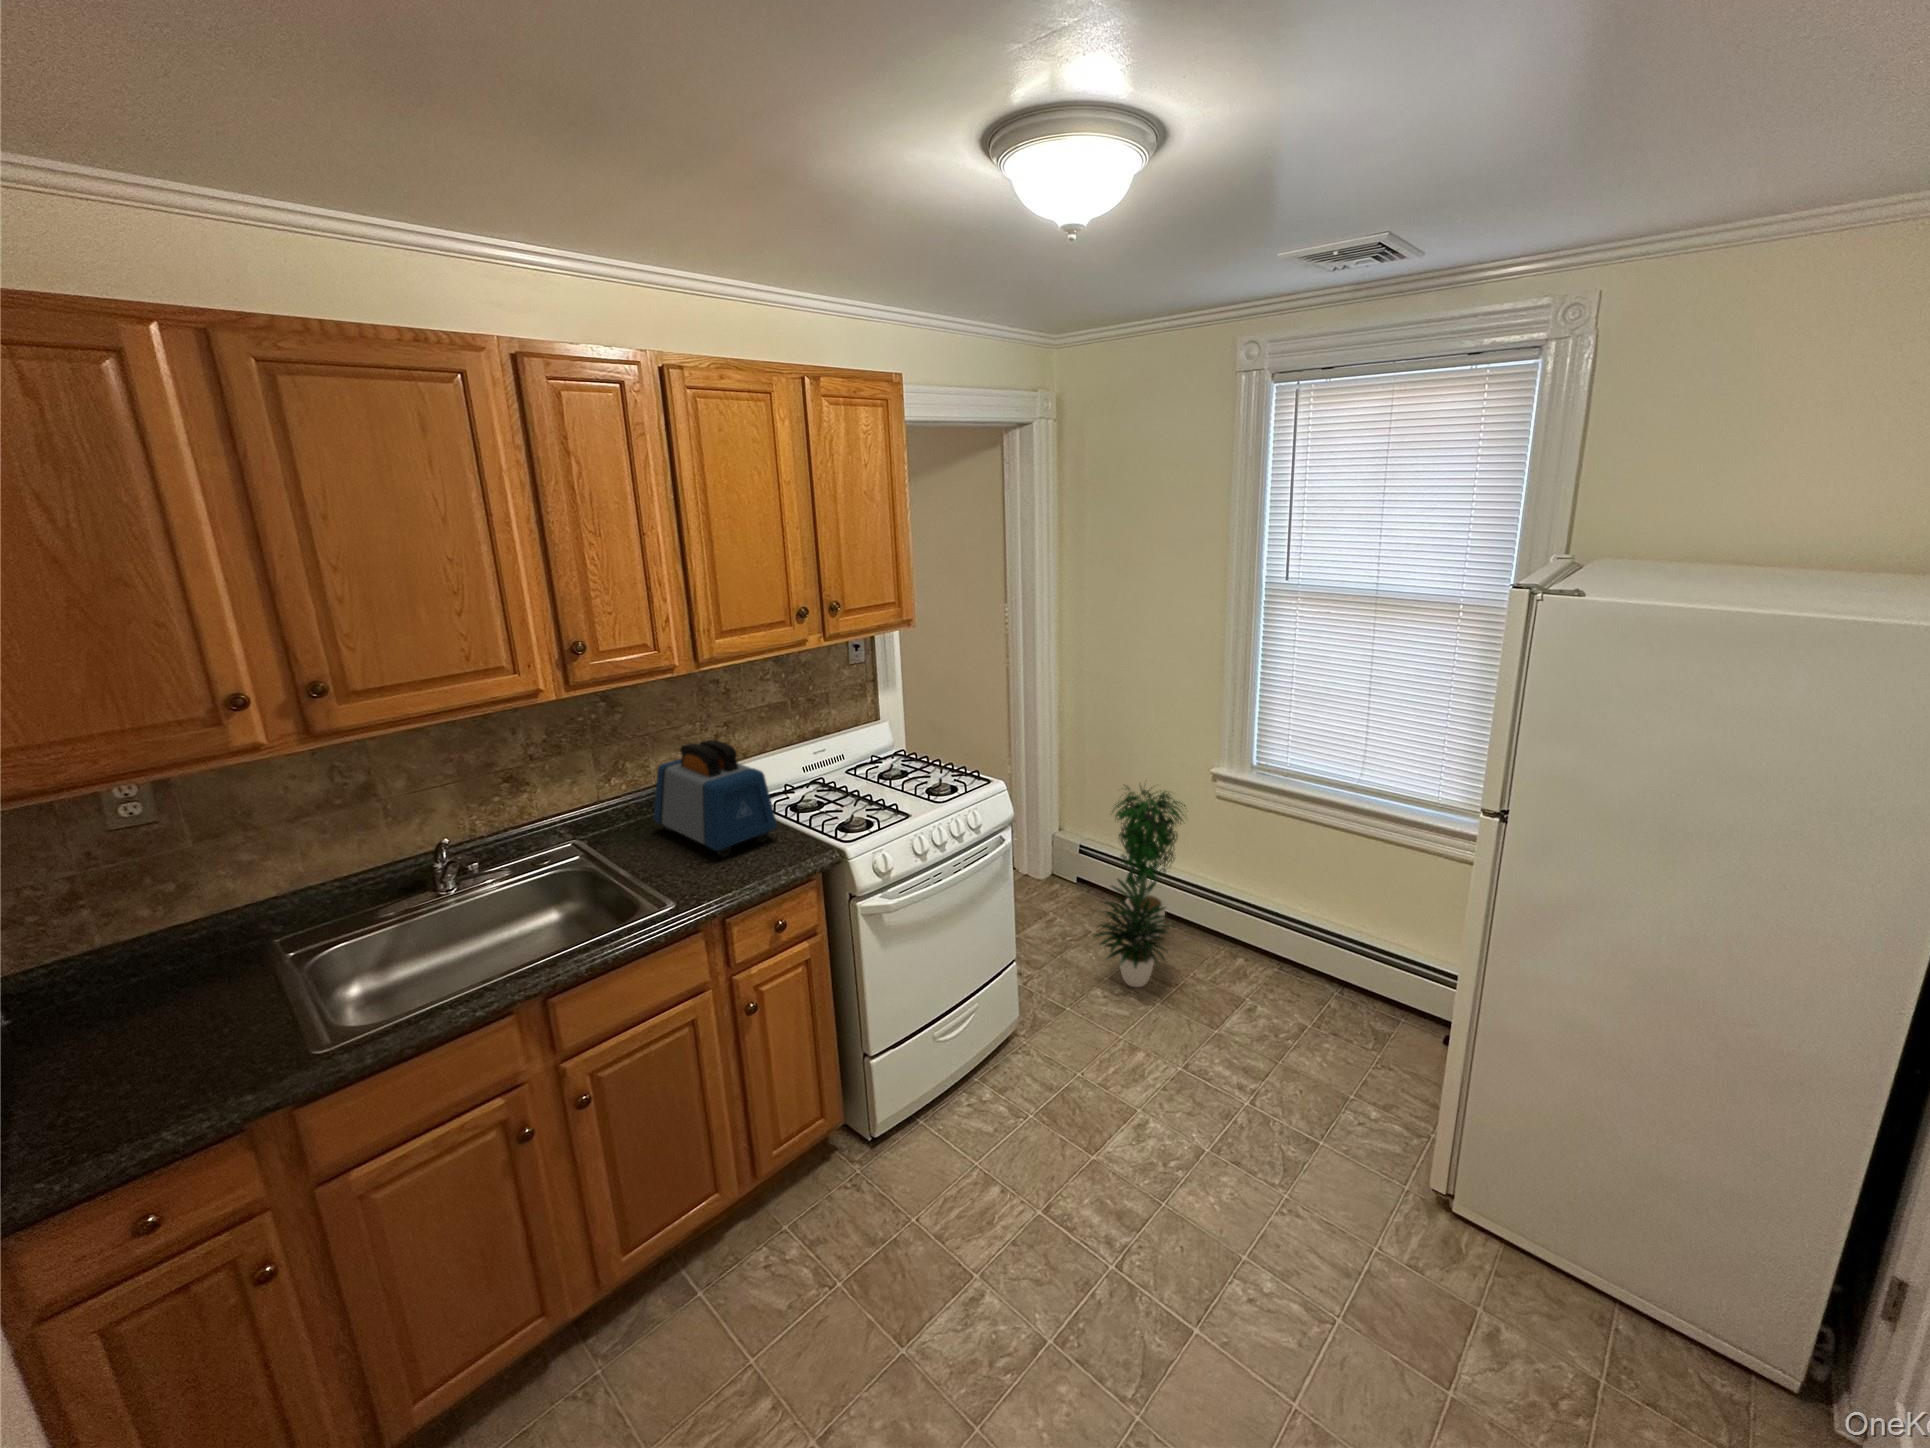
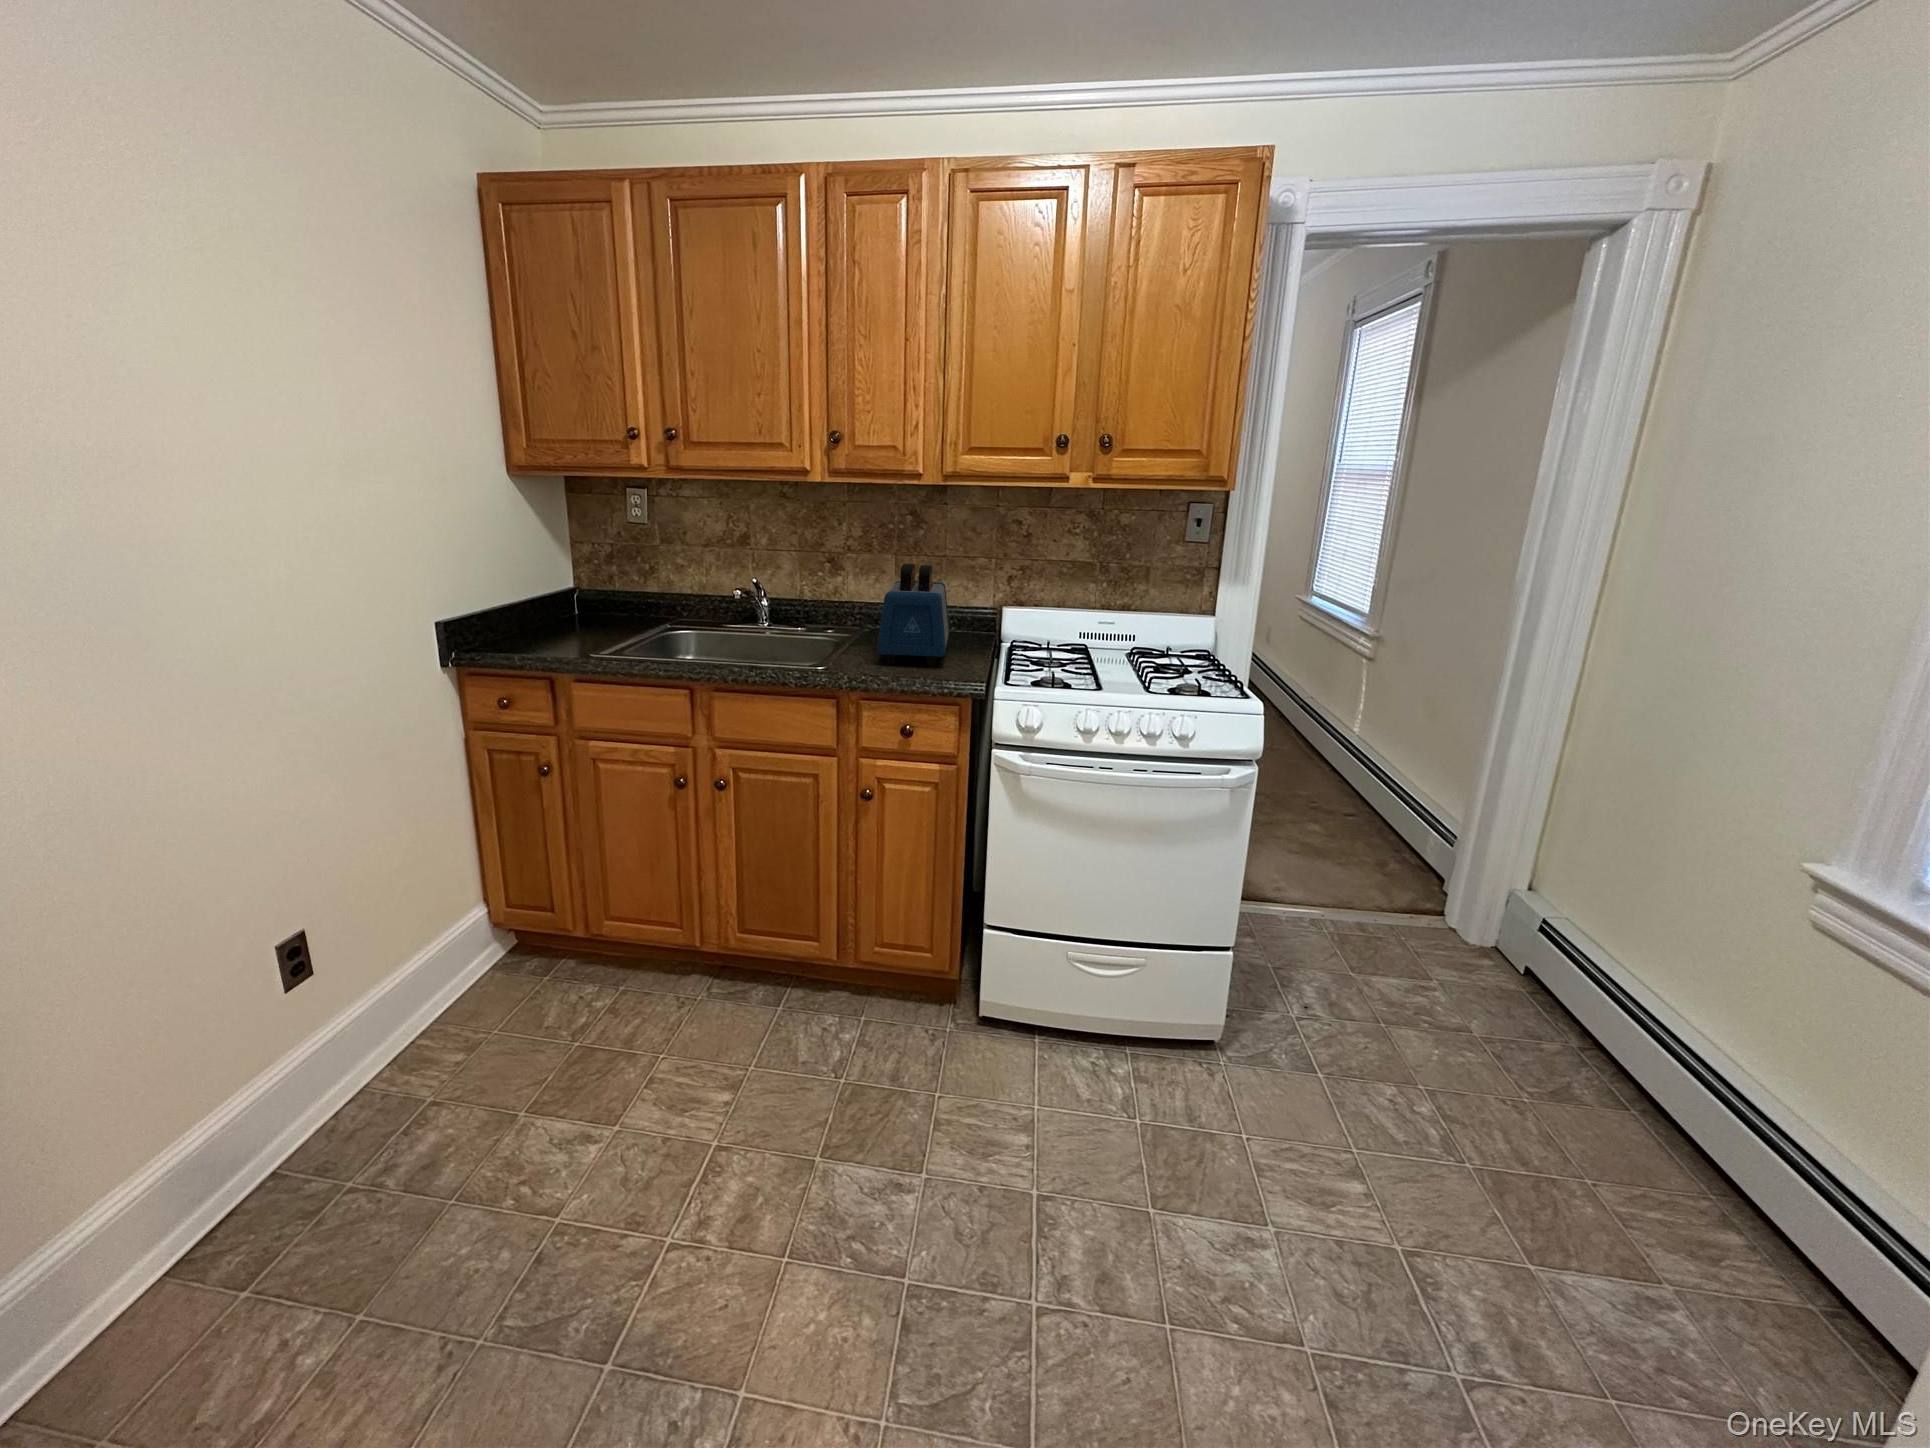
potted plant: present [1094,786,1185,987] -> none [1403,821,1716,1130]

